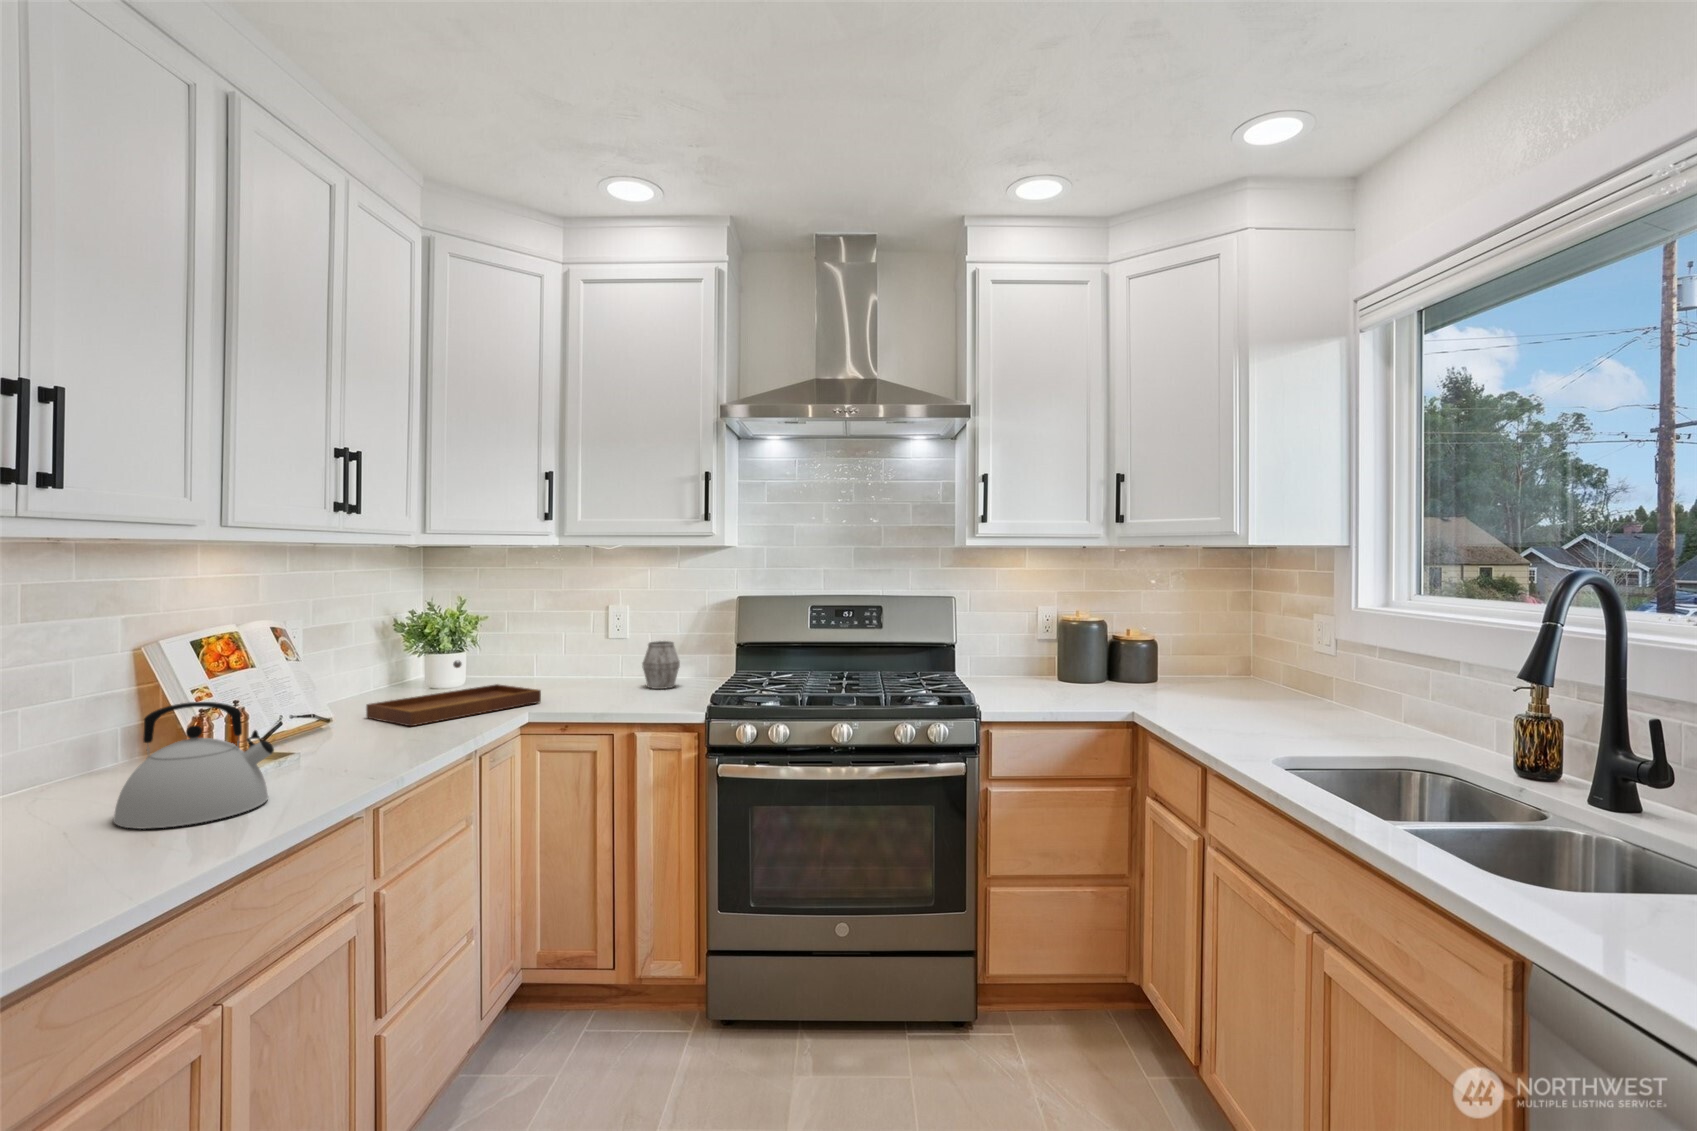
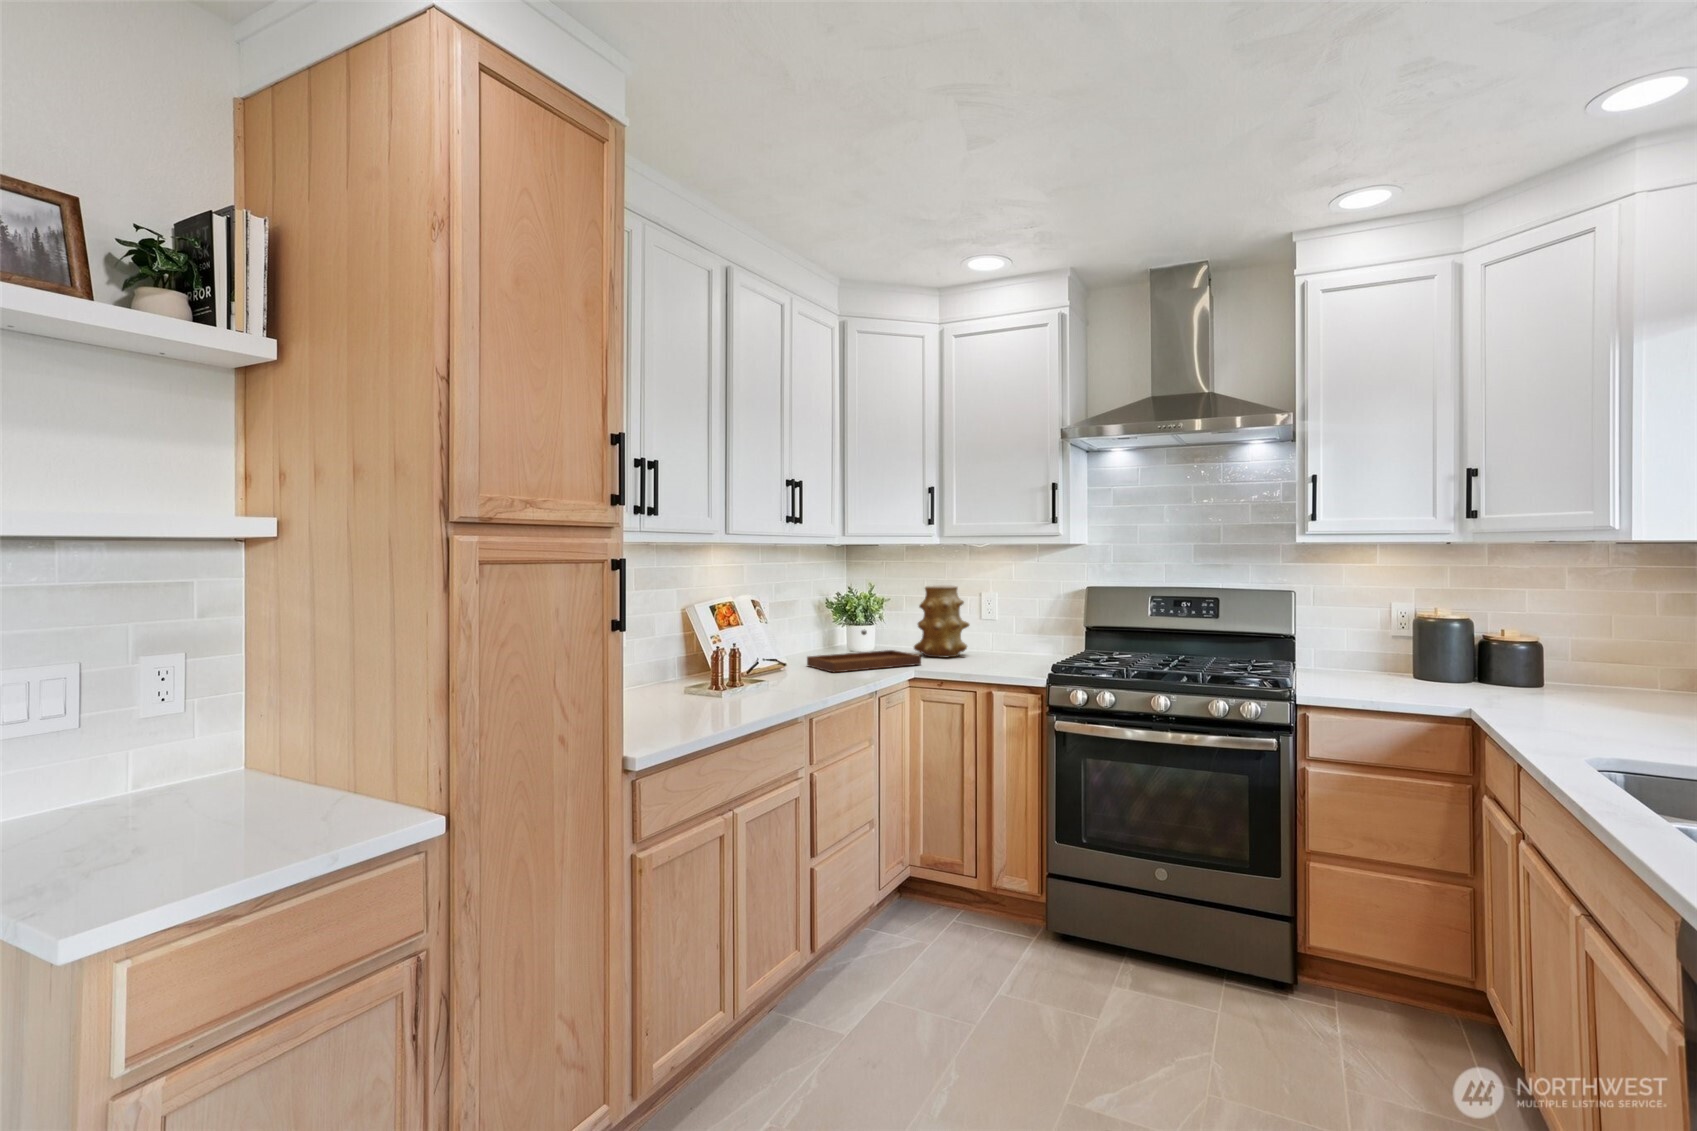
vase: none [526,597,601,689] -> present [914,585,969,657]
mug: present [642,641,680,689] -> none [1001,623,1032,662]
kettle: present [113,702,274,829] -> none [686,640,759,708]

